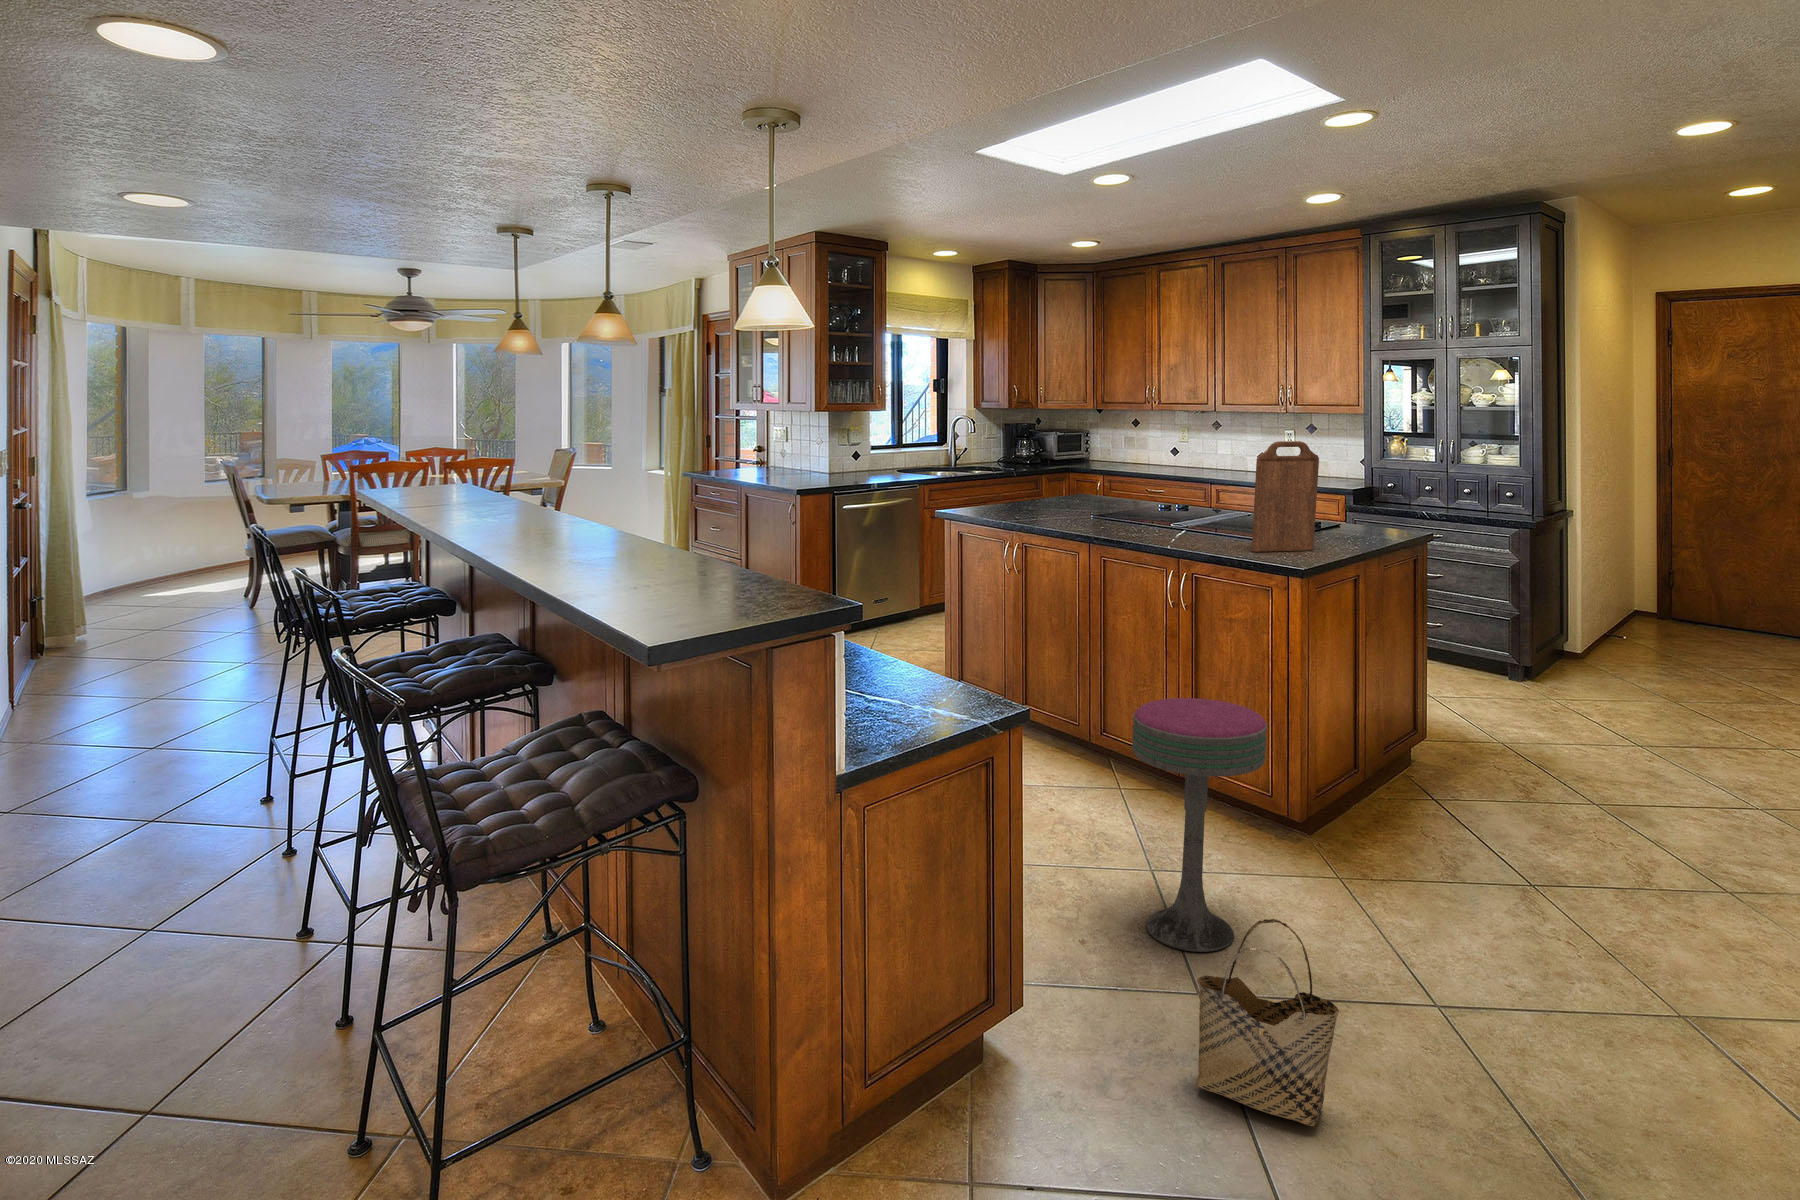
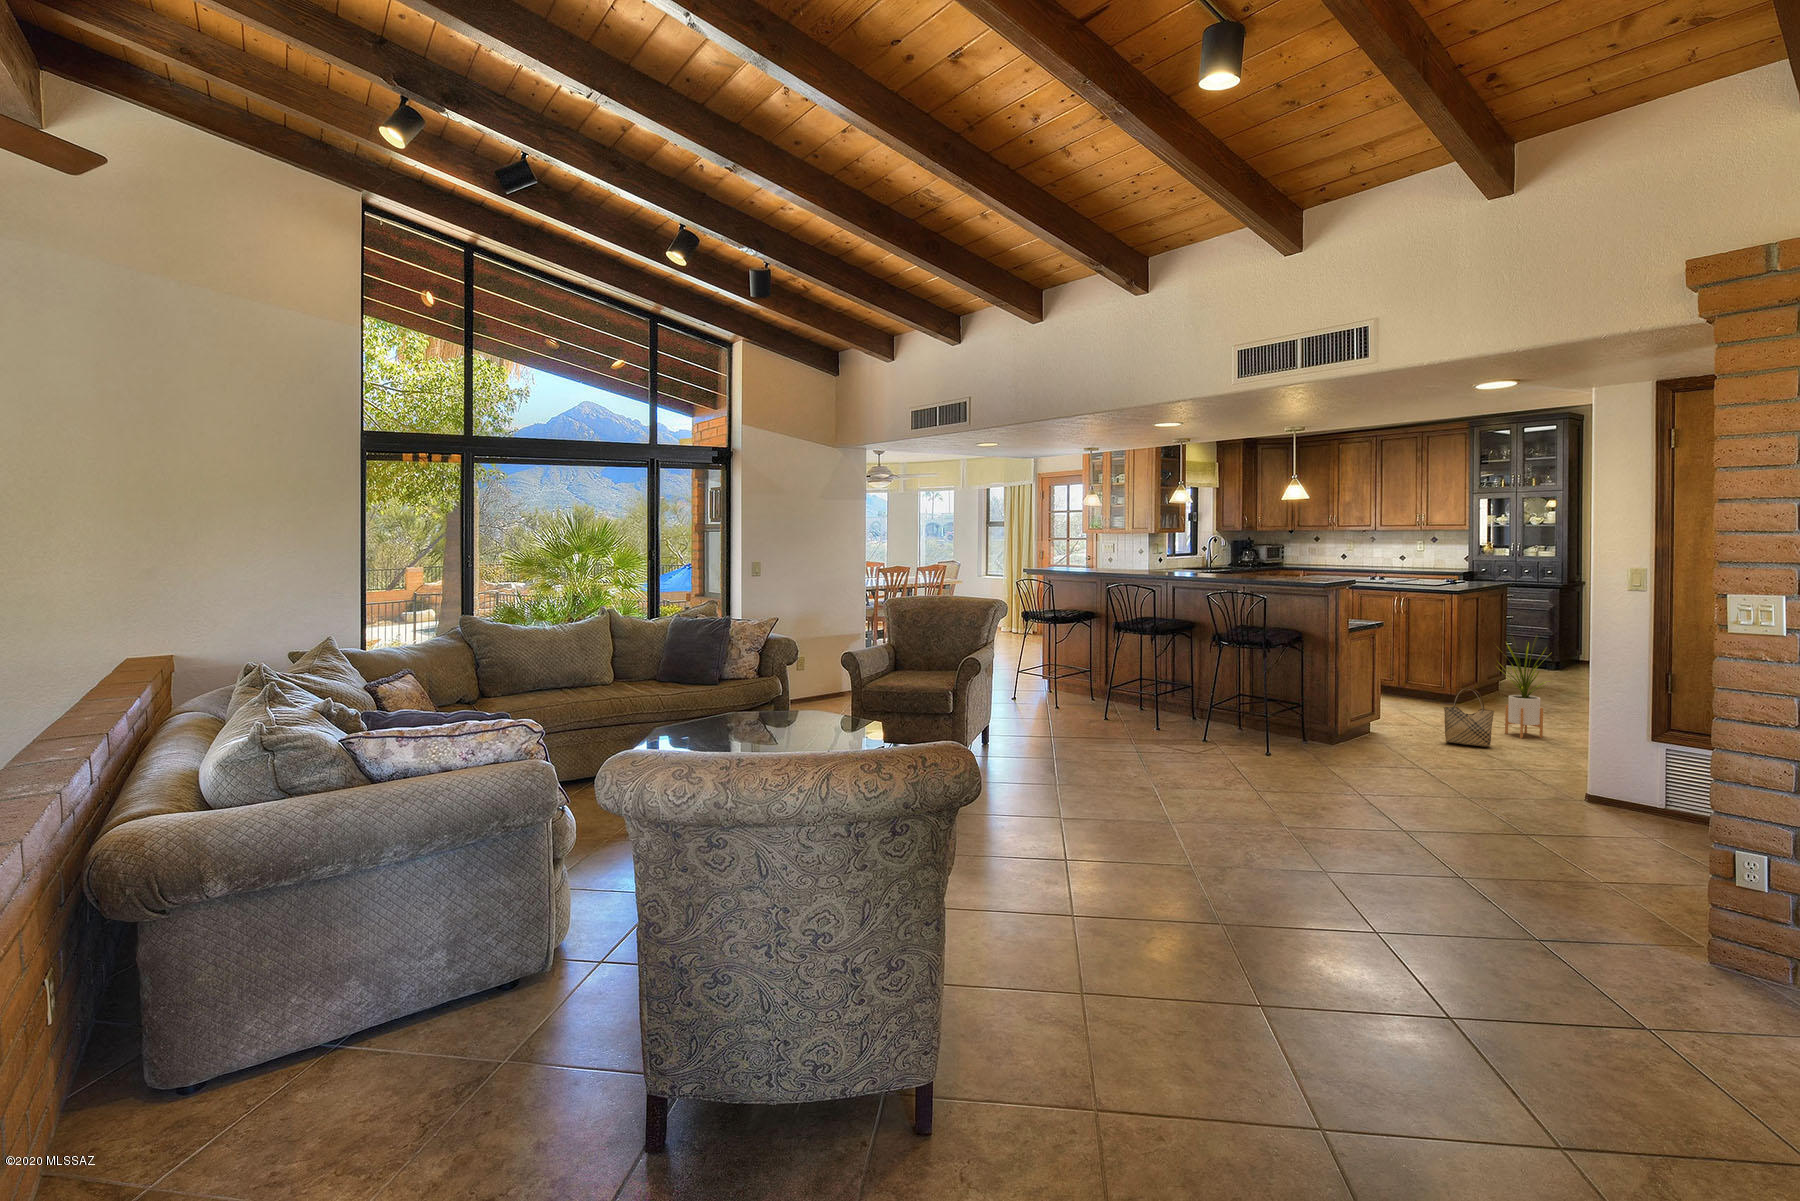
cutting board: present [1252,441,1319,552] -> none [1432,540,1460,587]
bar stool: present [1132,698,1267,952] -> none [1399,636,1455,726]
house plant: none [1352,728,1541,1038] -> present [1496,642,1547,738]

